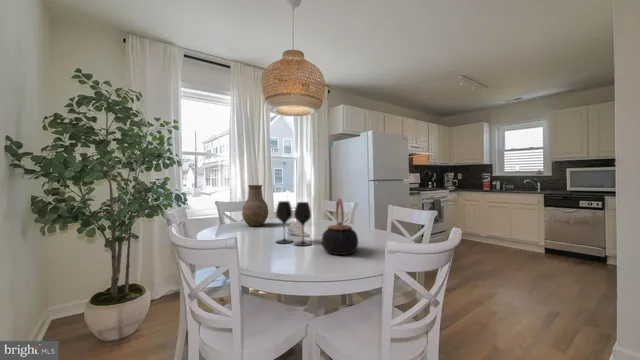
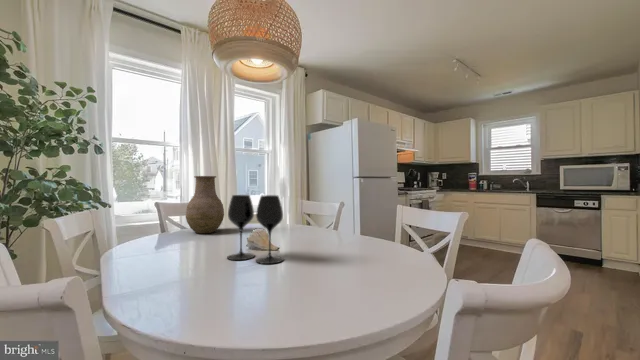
teapot: present [322,199,358,255] -> none [300,188,358,280]

